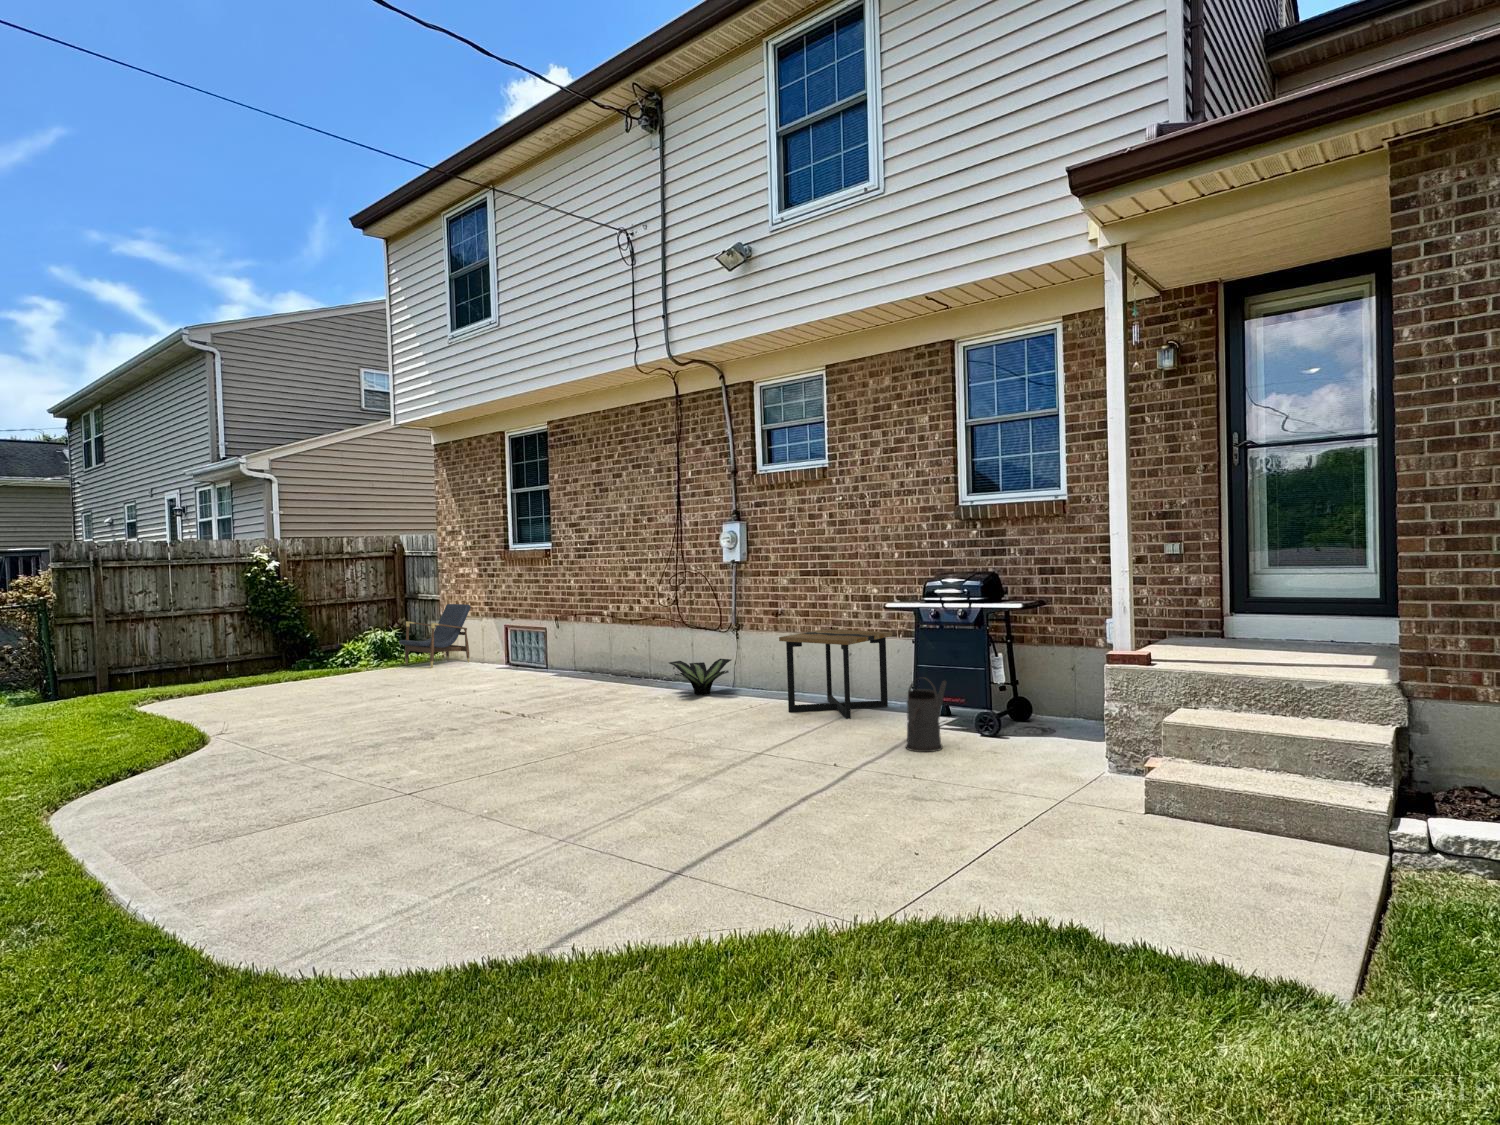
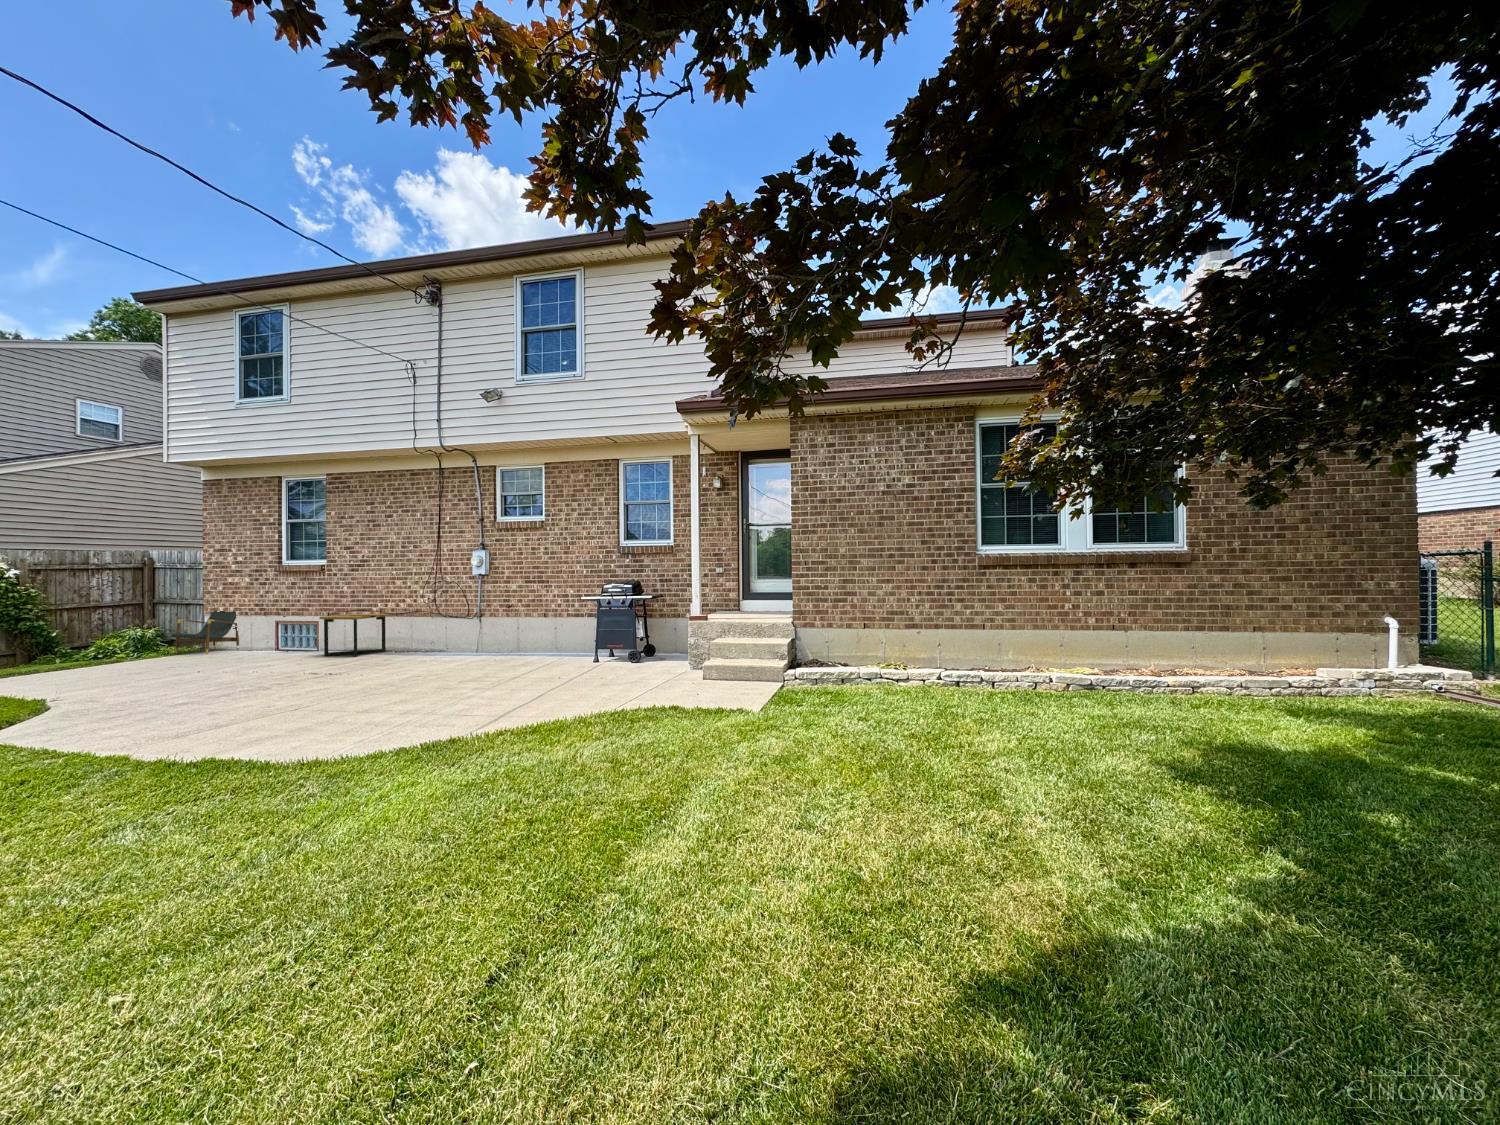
side table: present [779,629,892,719] -> present [319,614,389,657]
potted plant: present [669,659,731,695] -> none [432,635,478,657]
watering can: present [906,677,947,752] -> none [594,633,614,671]

